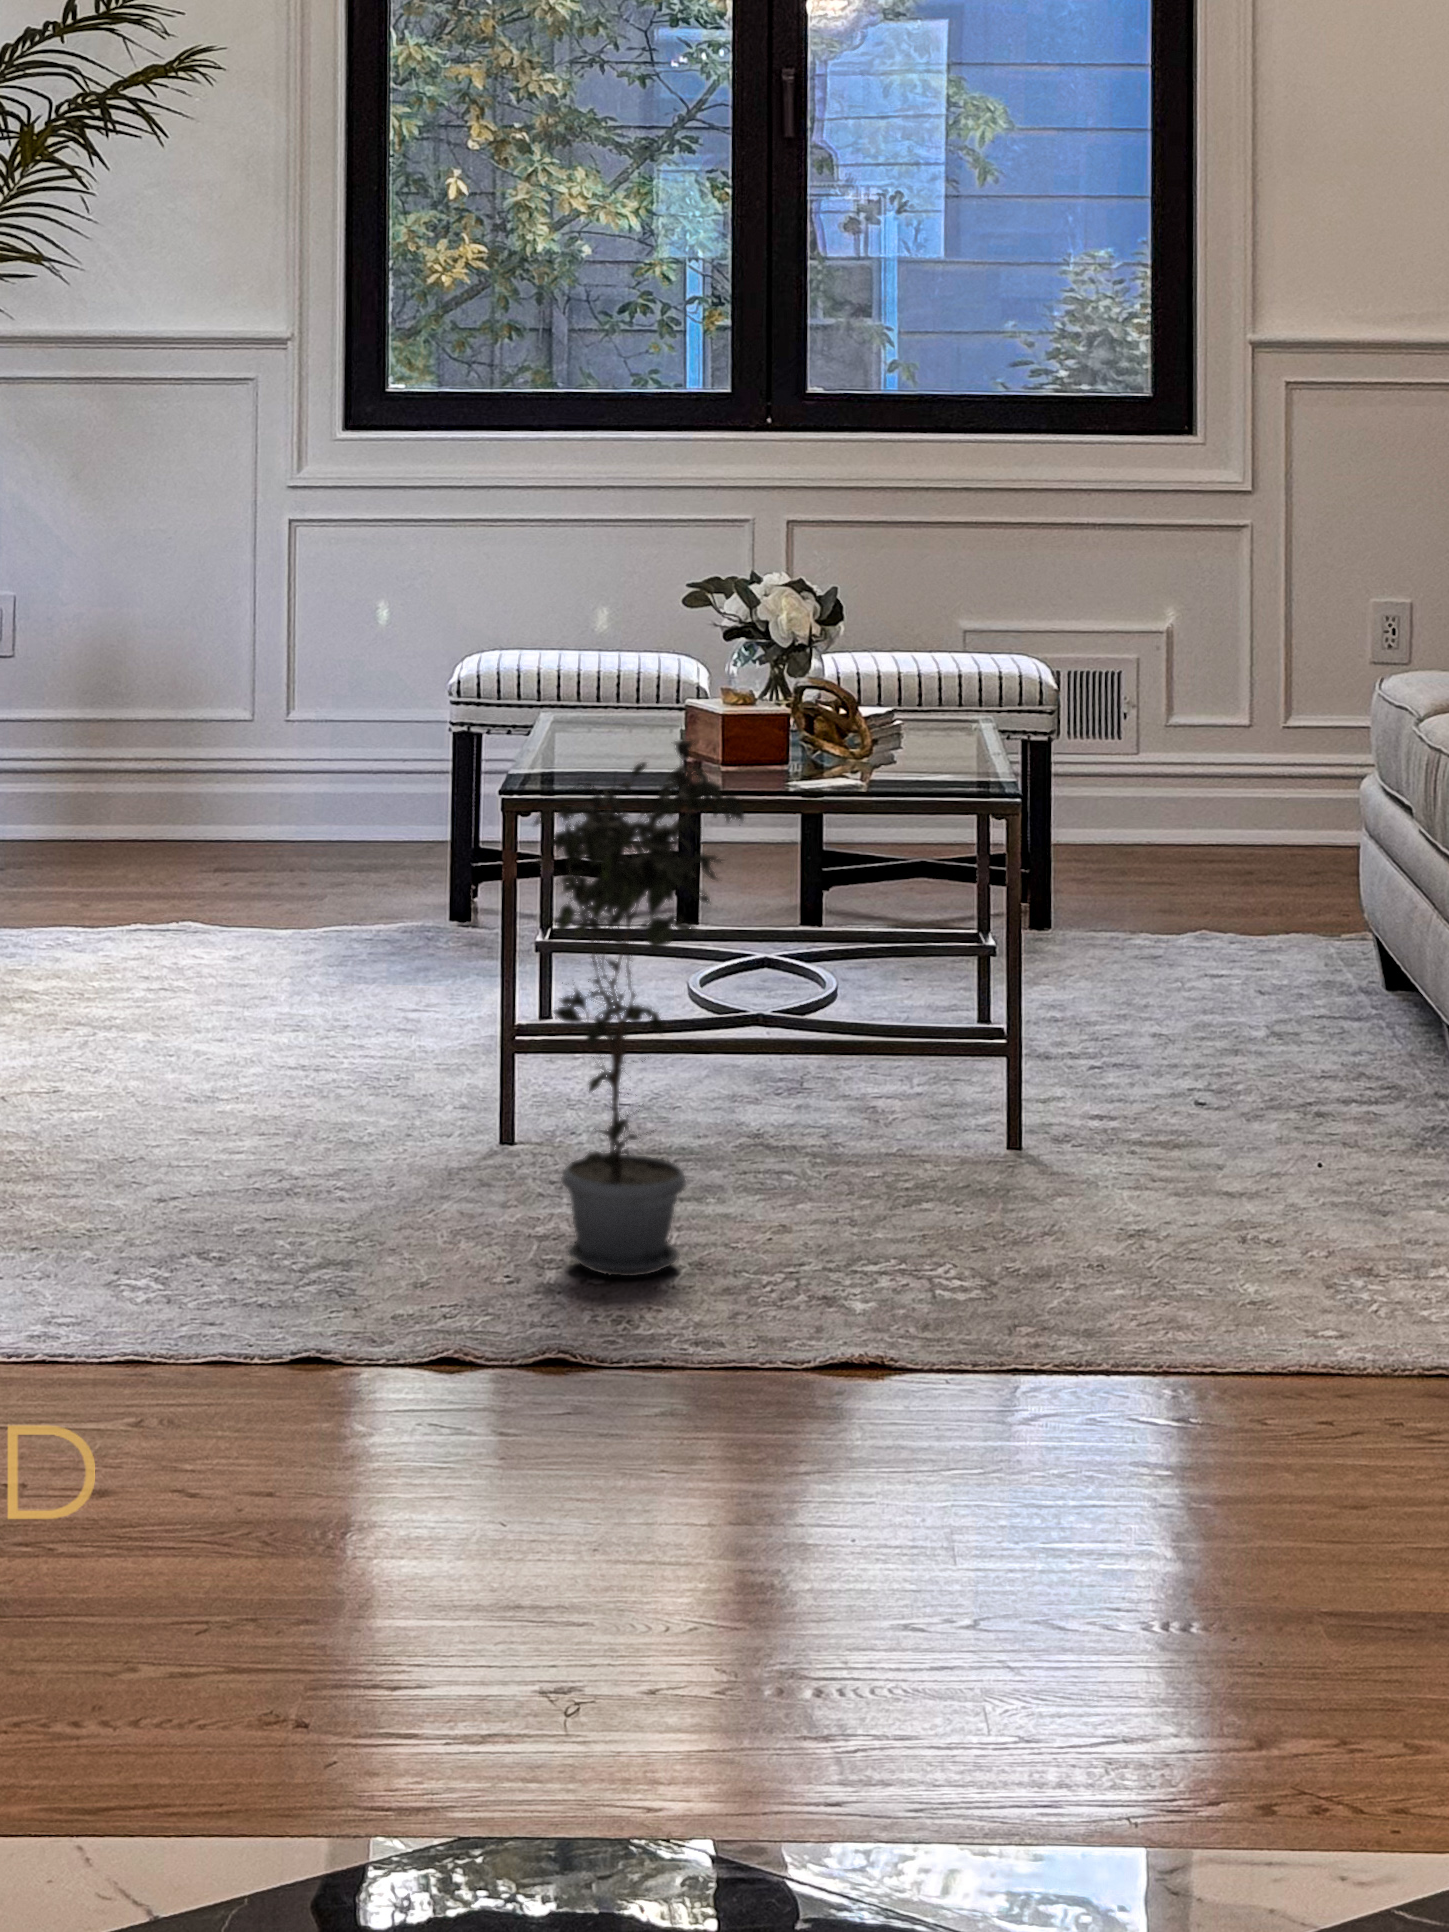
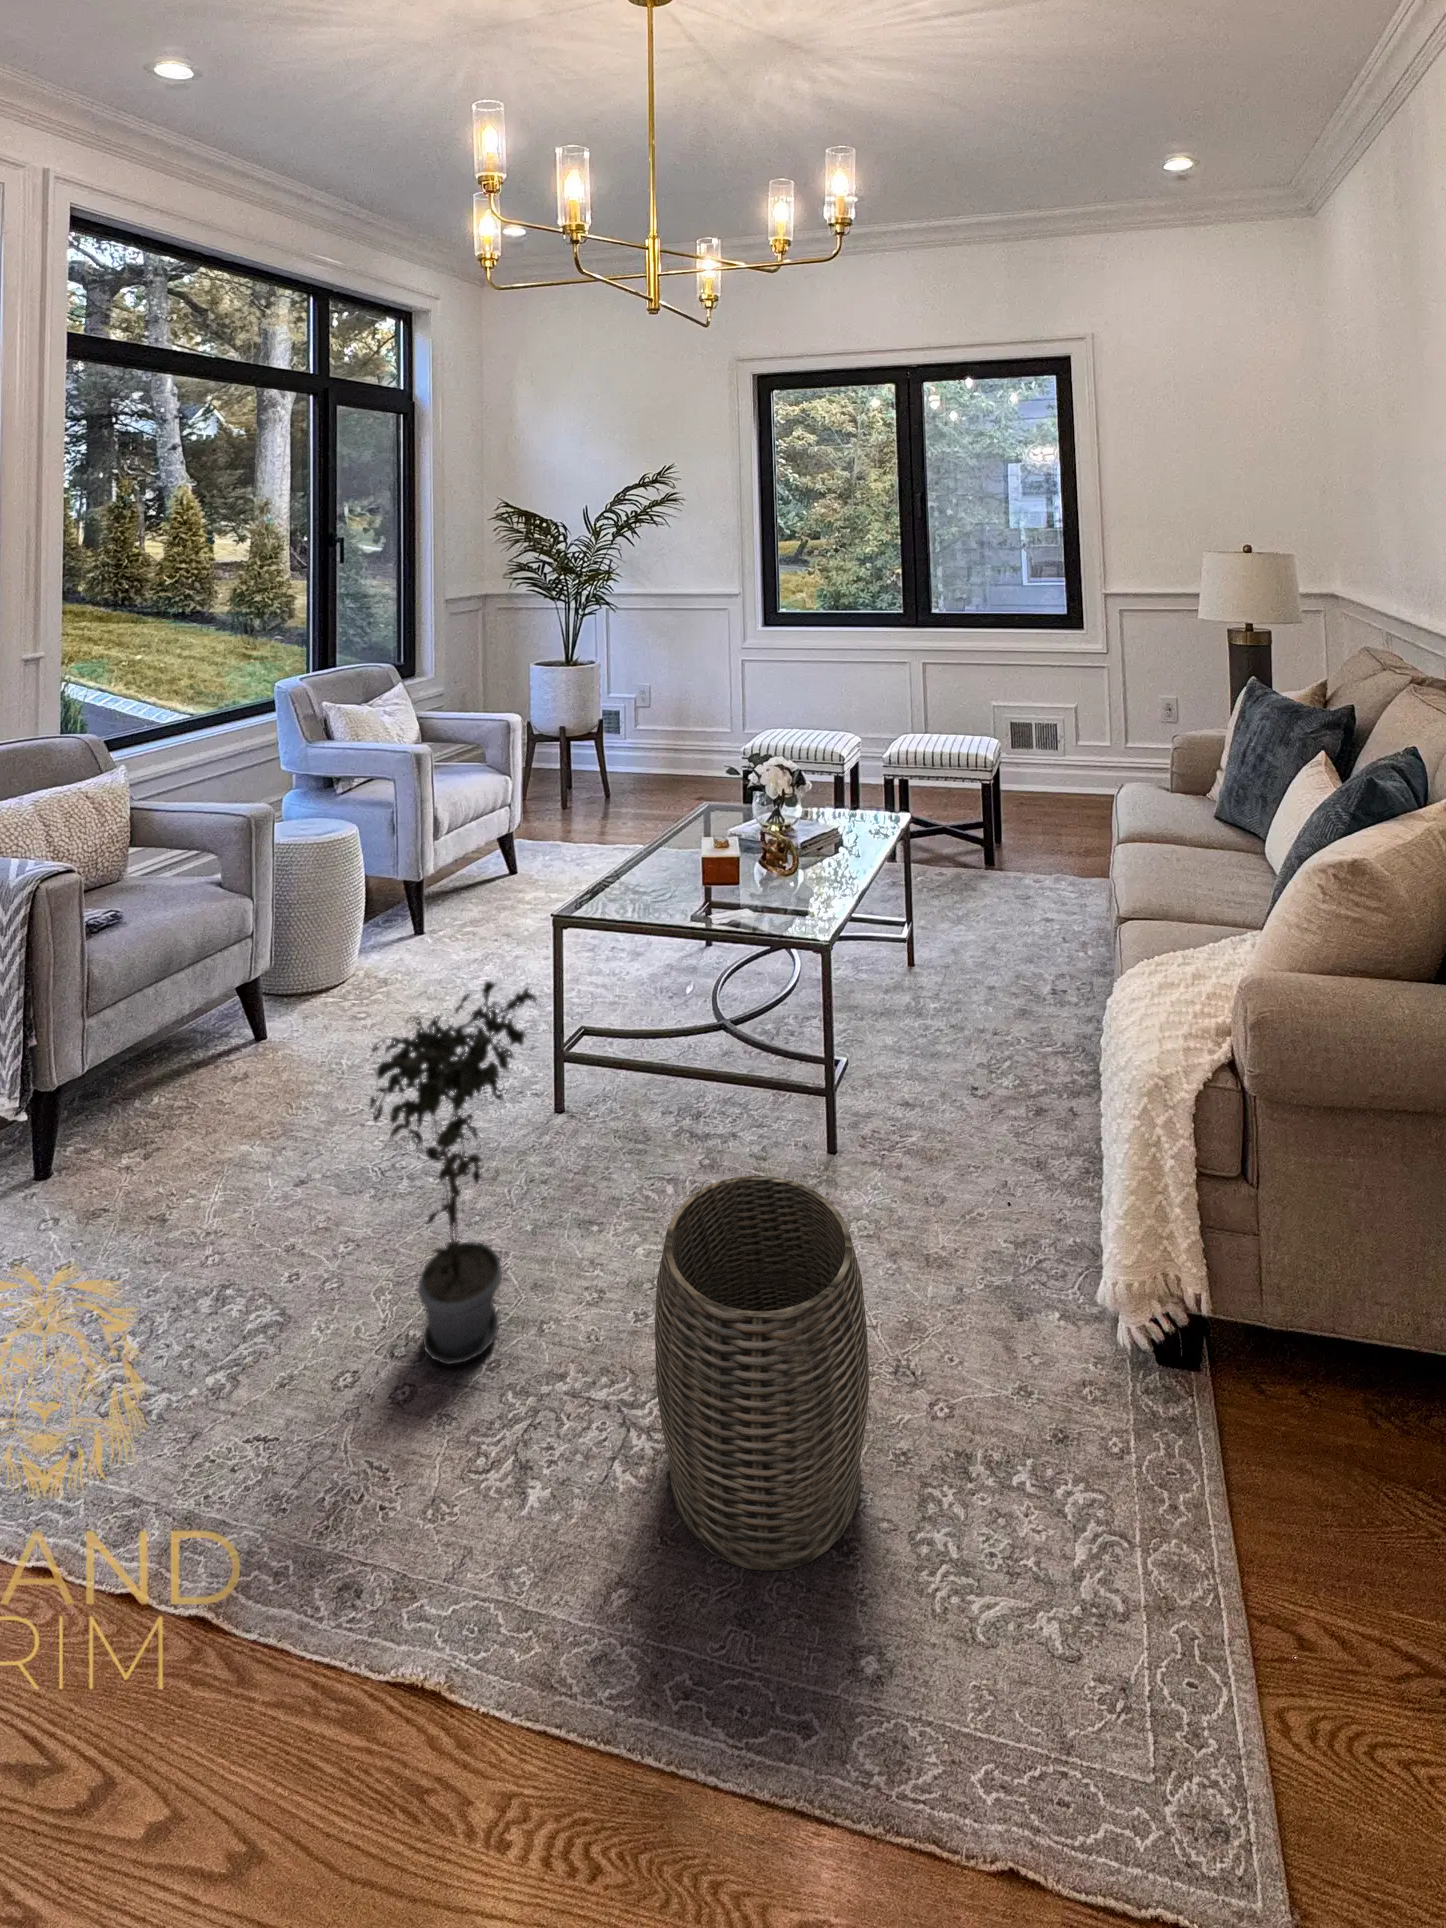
woven basket: none [978,982,1262,1325] -> present [655,1176,869,1571]

